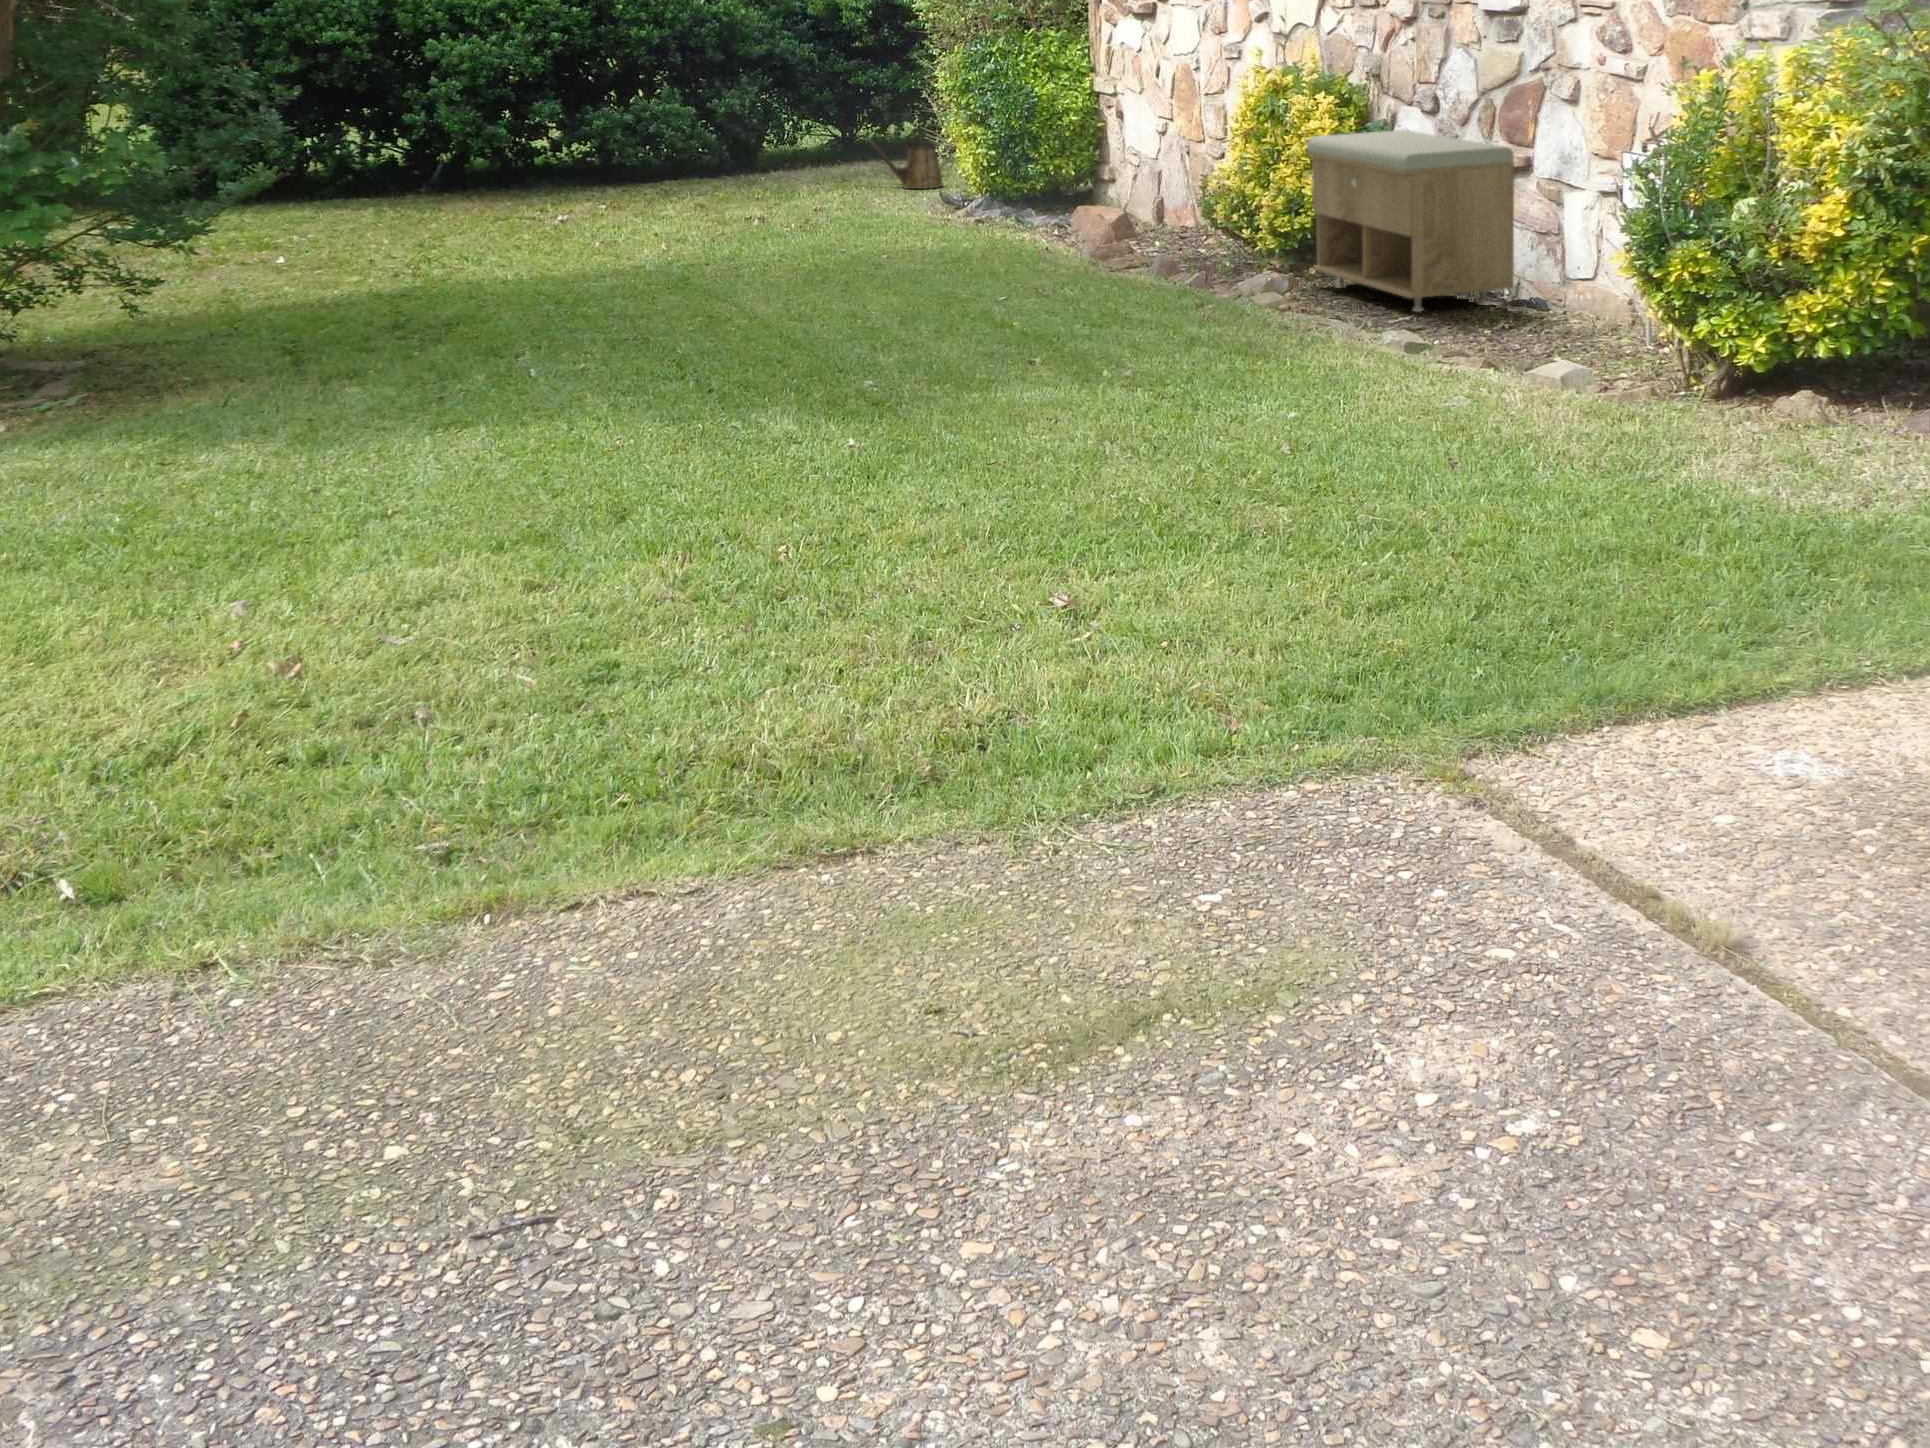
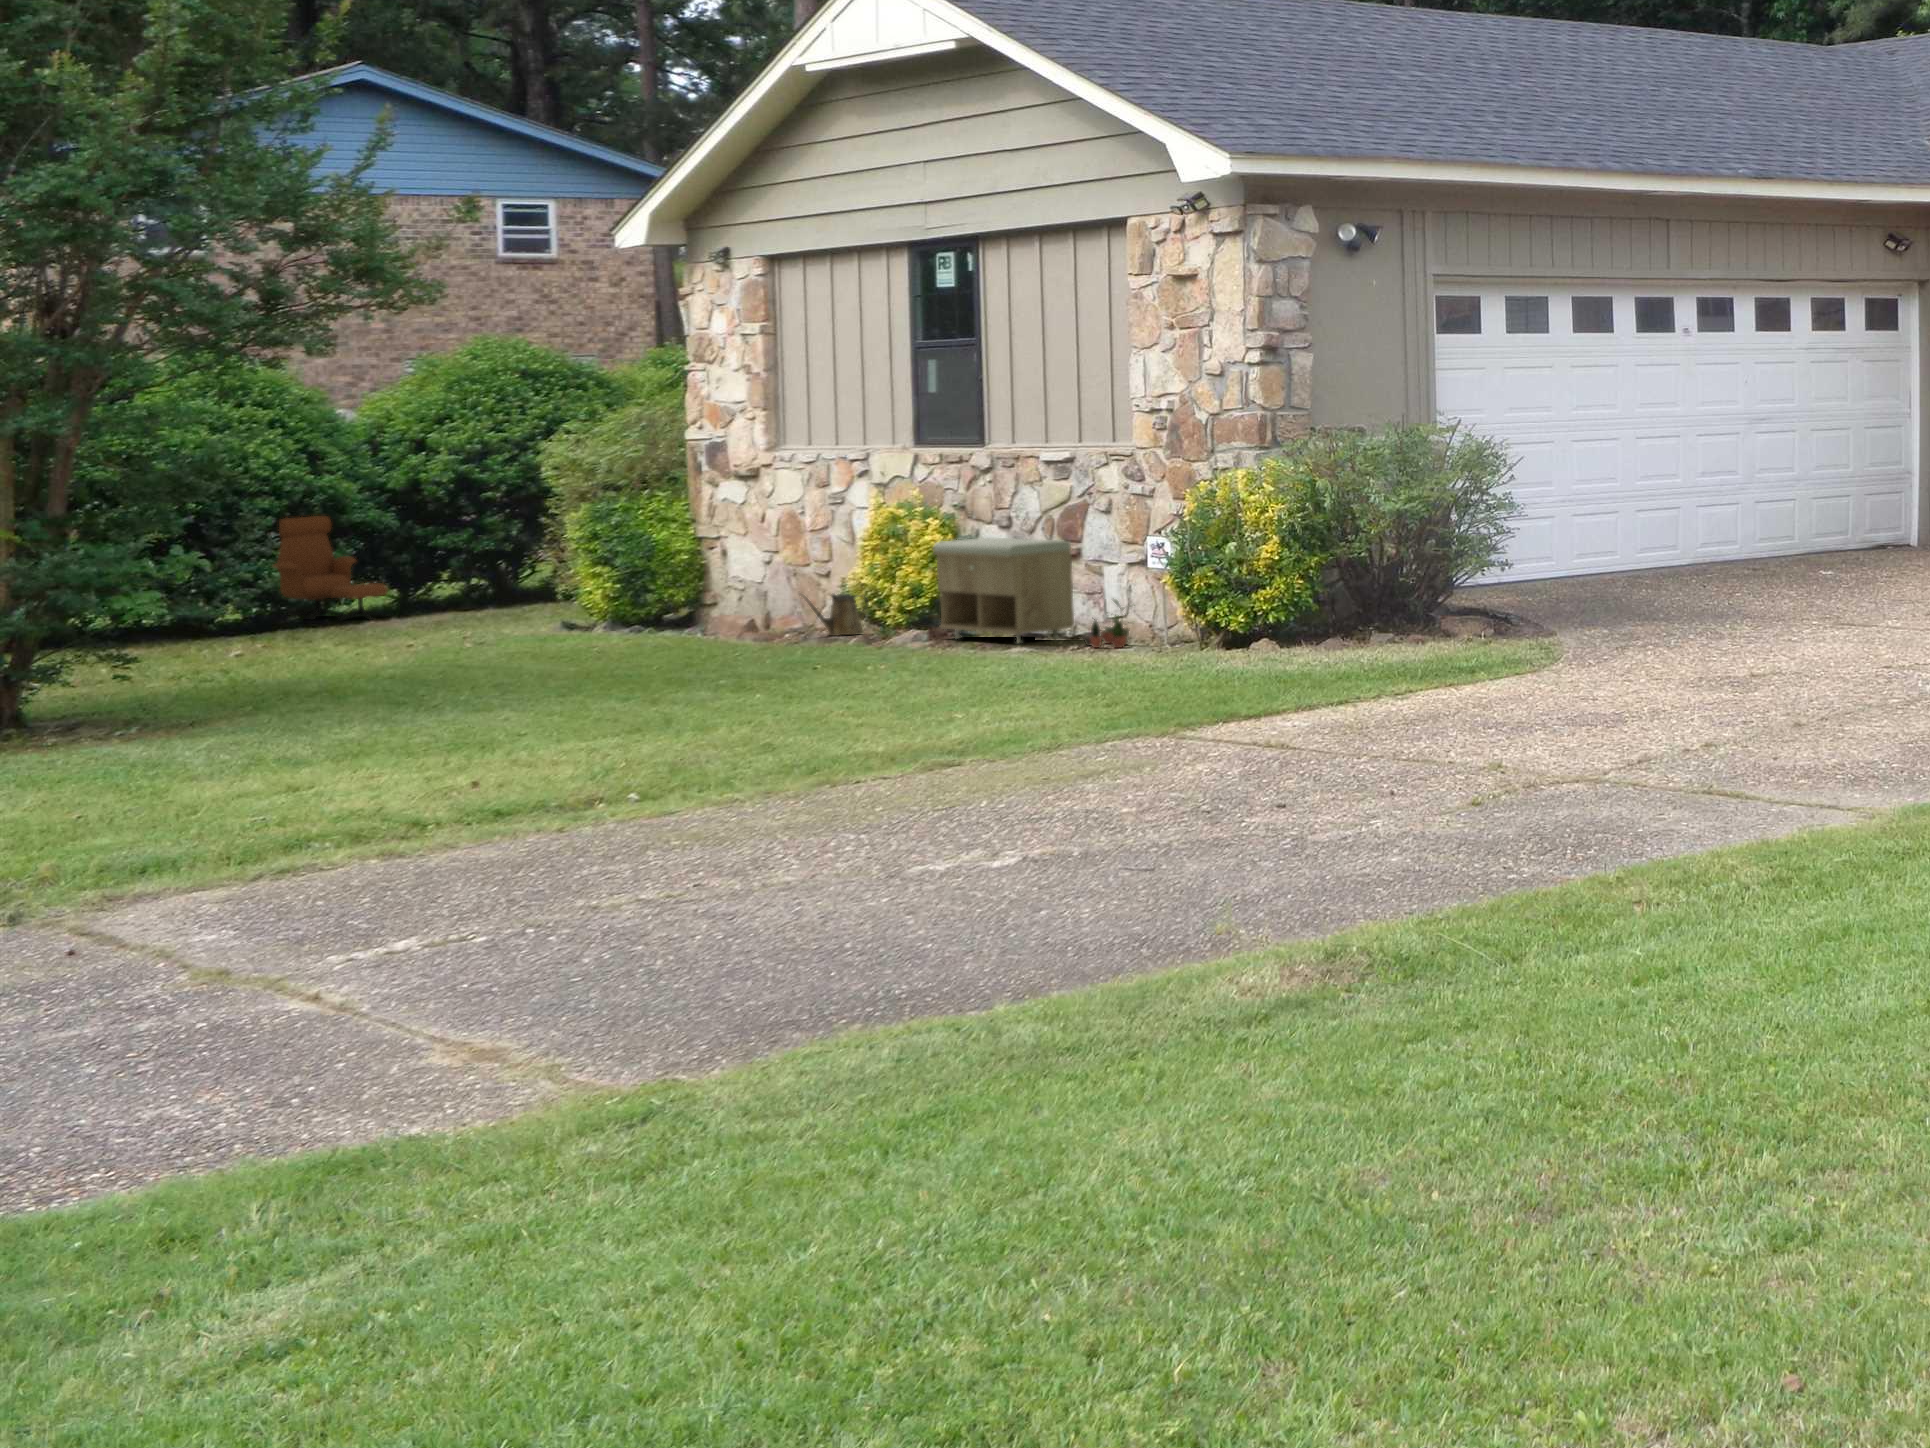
lounge chair: none [640,46,762,177] -> present [273,516,388,621]
watering can: present [865,138,953,189] -> present [802,594,868,636]
potted plant: none [1508,254,1603,343] -> present [1083,599,1135,648]

